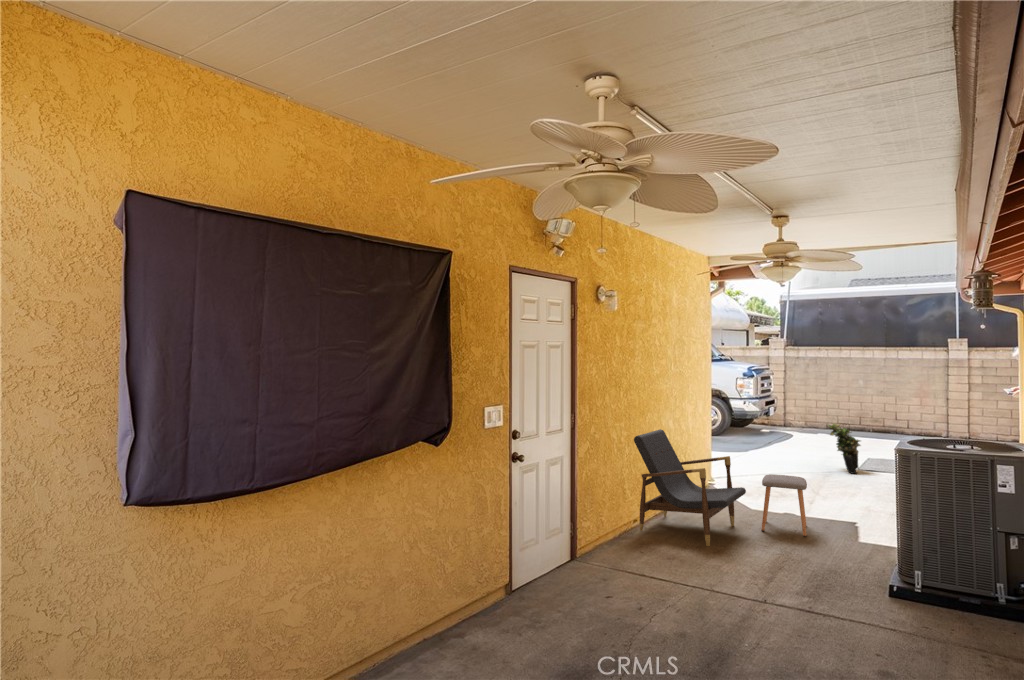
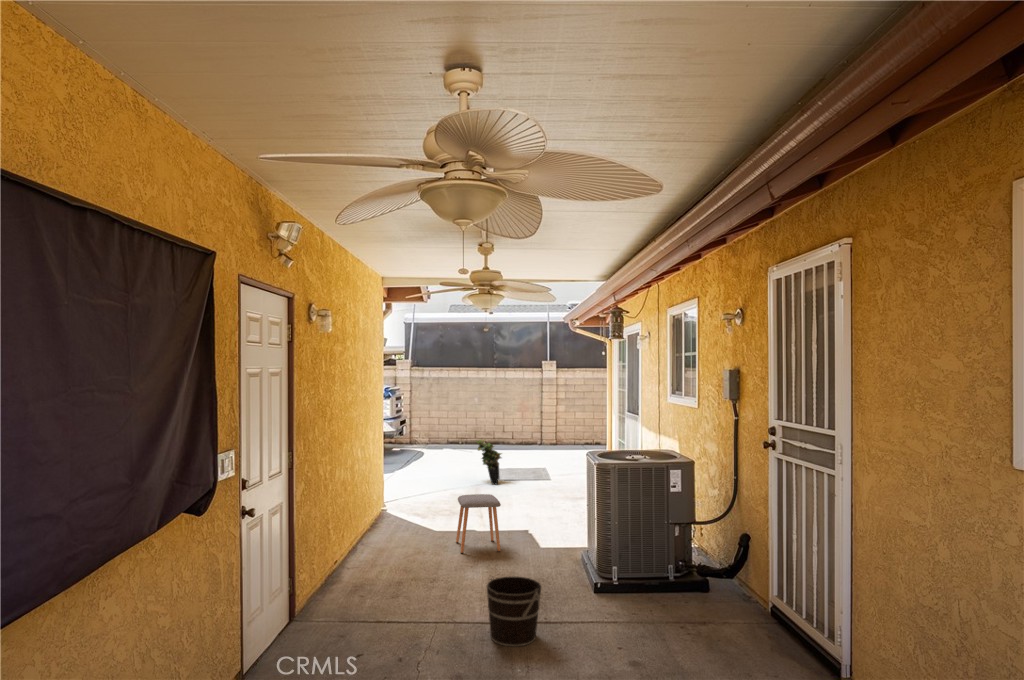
lounge chair: present [634,429,746,546] -> none [340,459,448,580]
bucket: none [731,548,790,619] -> present [487,577,541,646]

